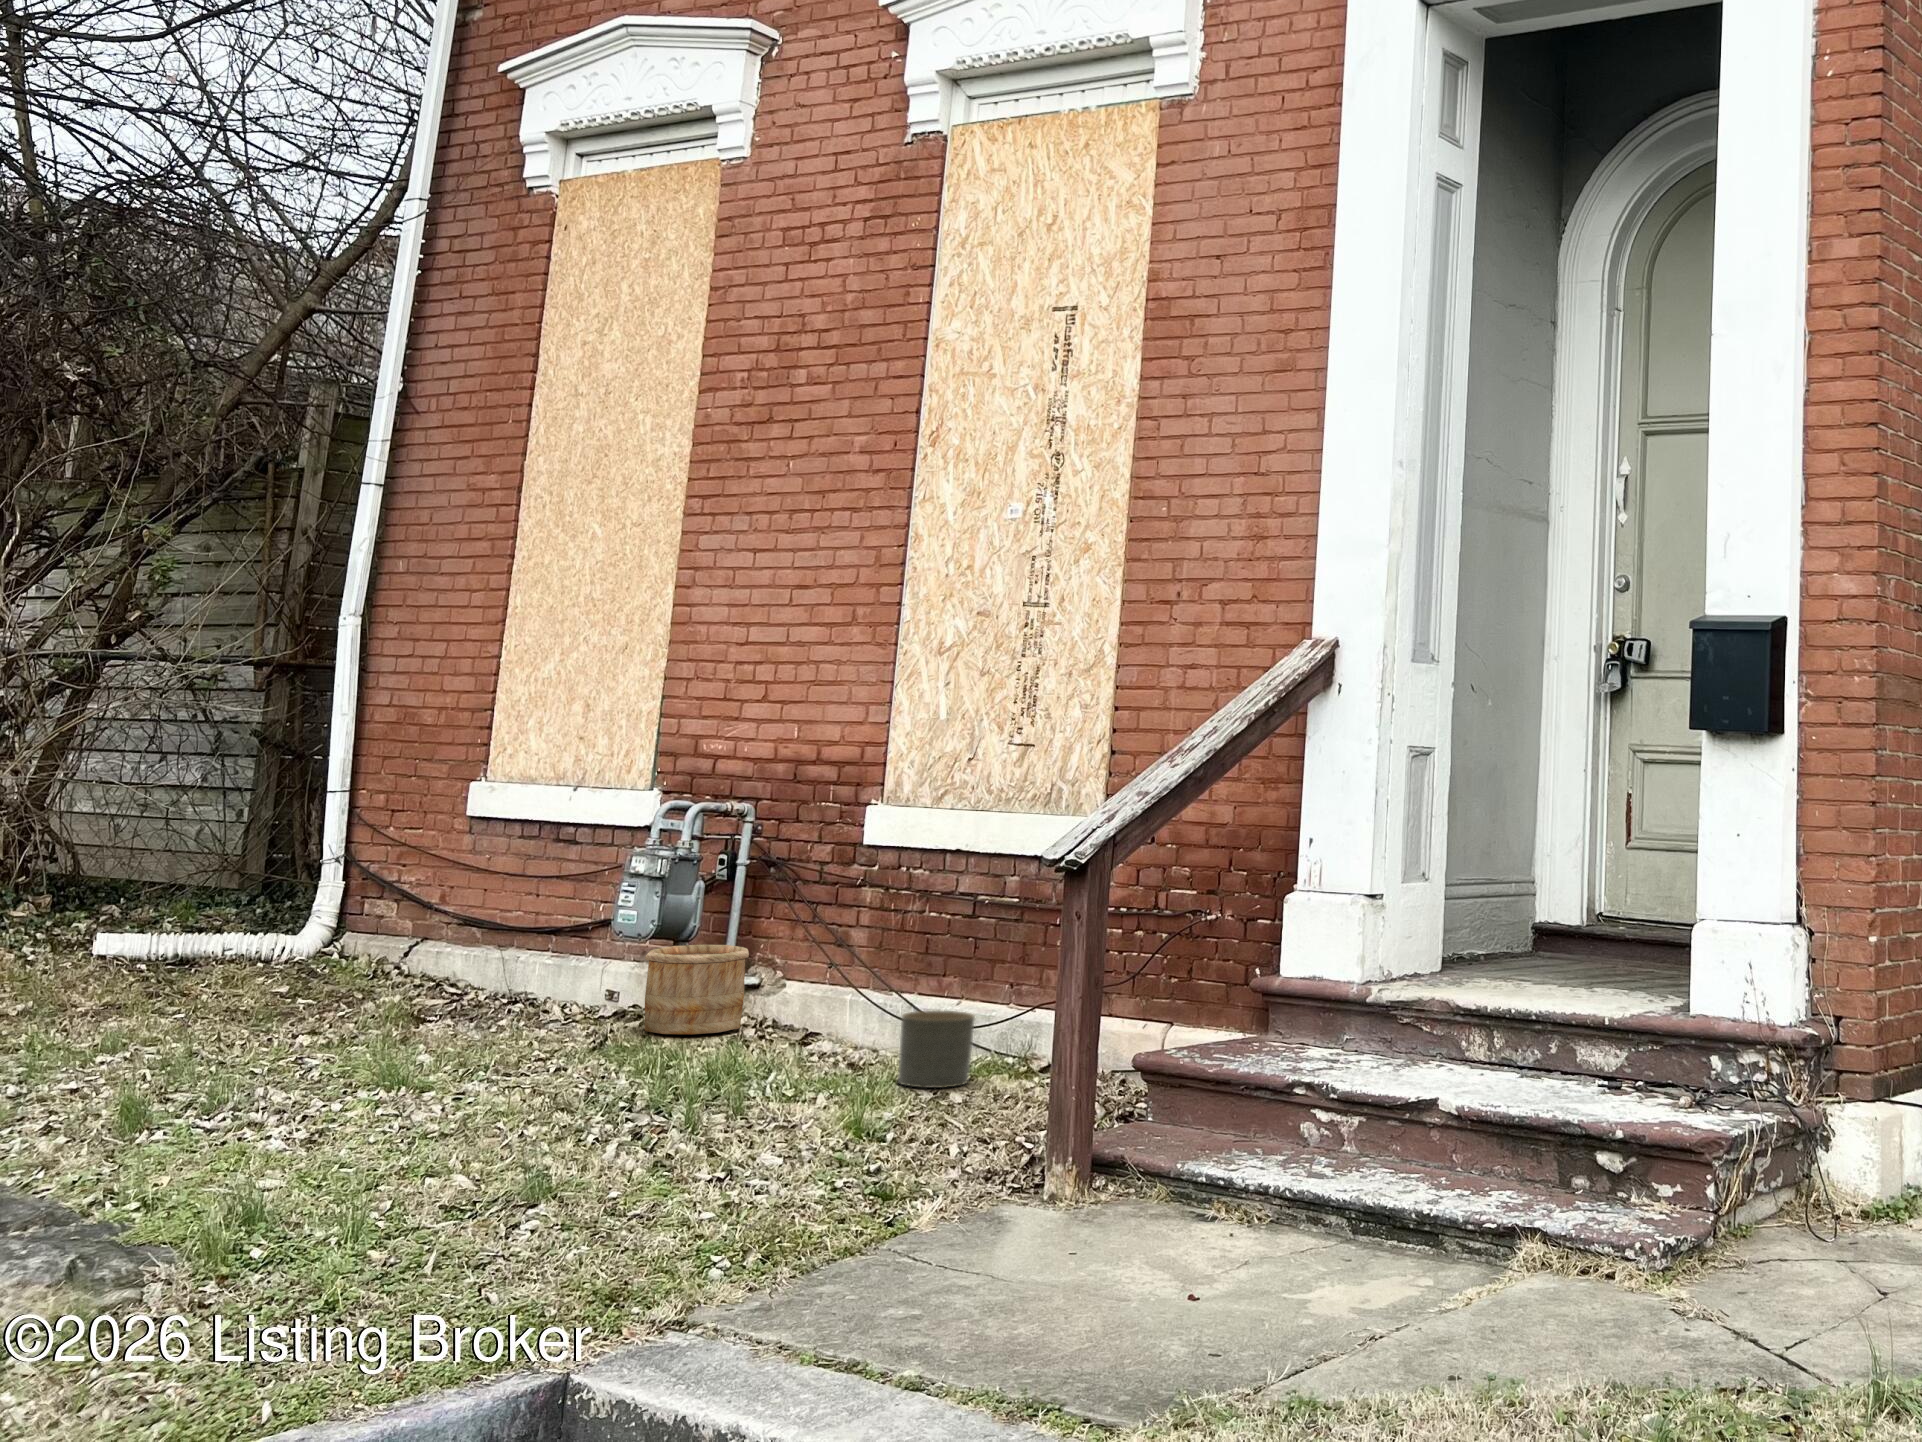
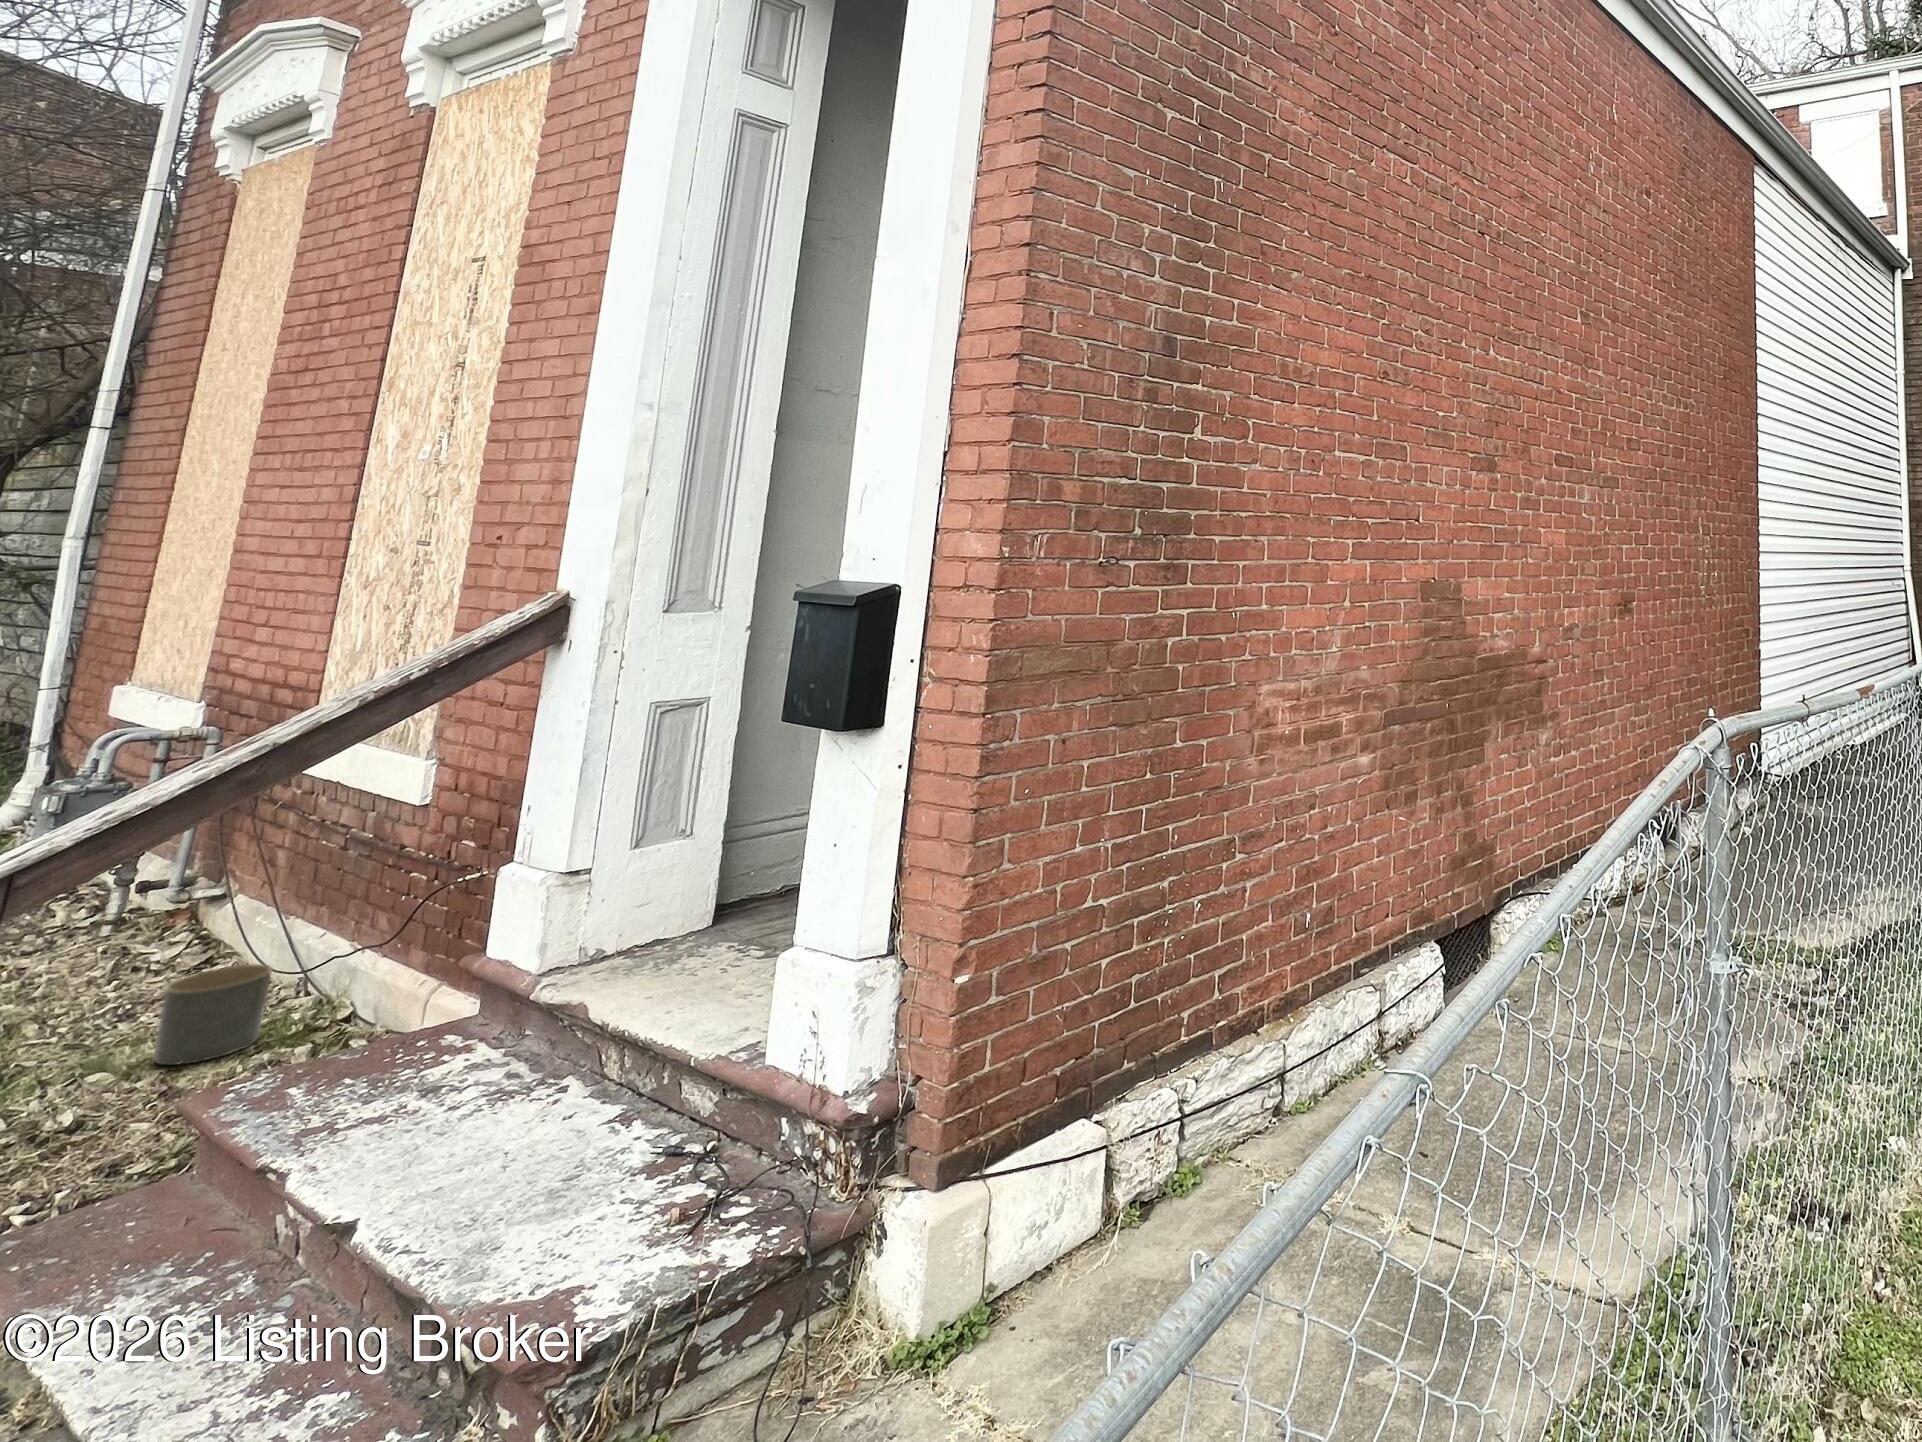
wooden bucket: present [645,945,749,1035] -> none [91,857,236,960]

